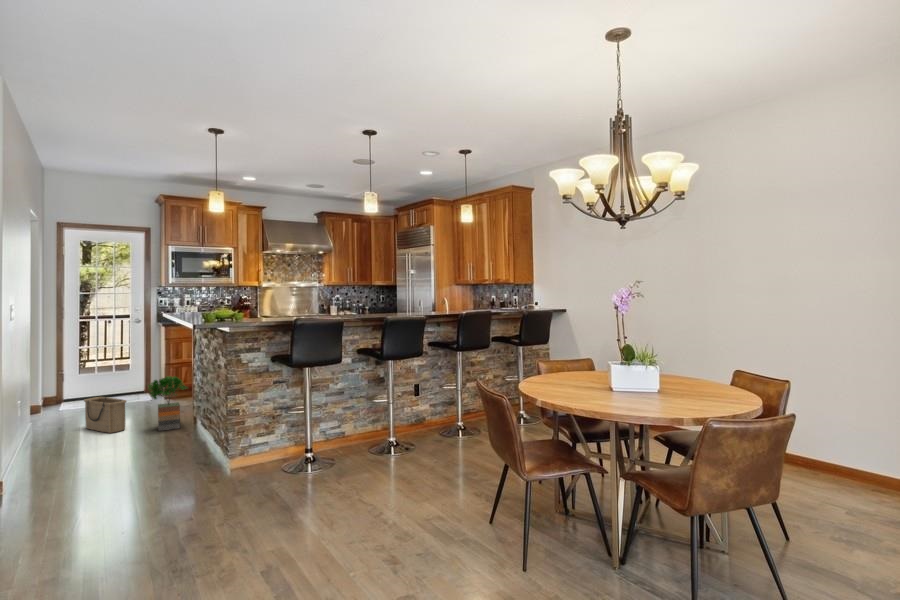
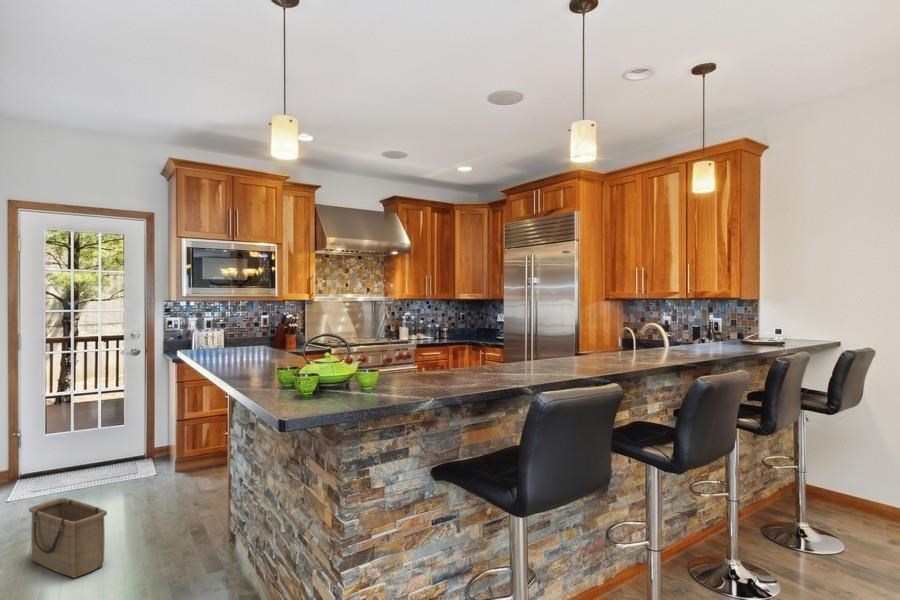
potted tree: present [149,376,187,431] -> none [144,460,223,569]

